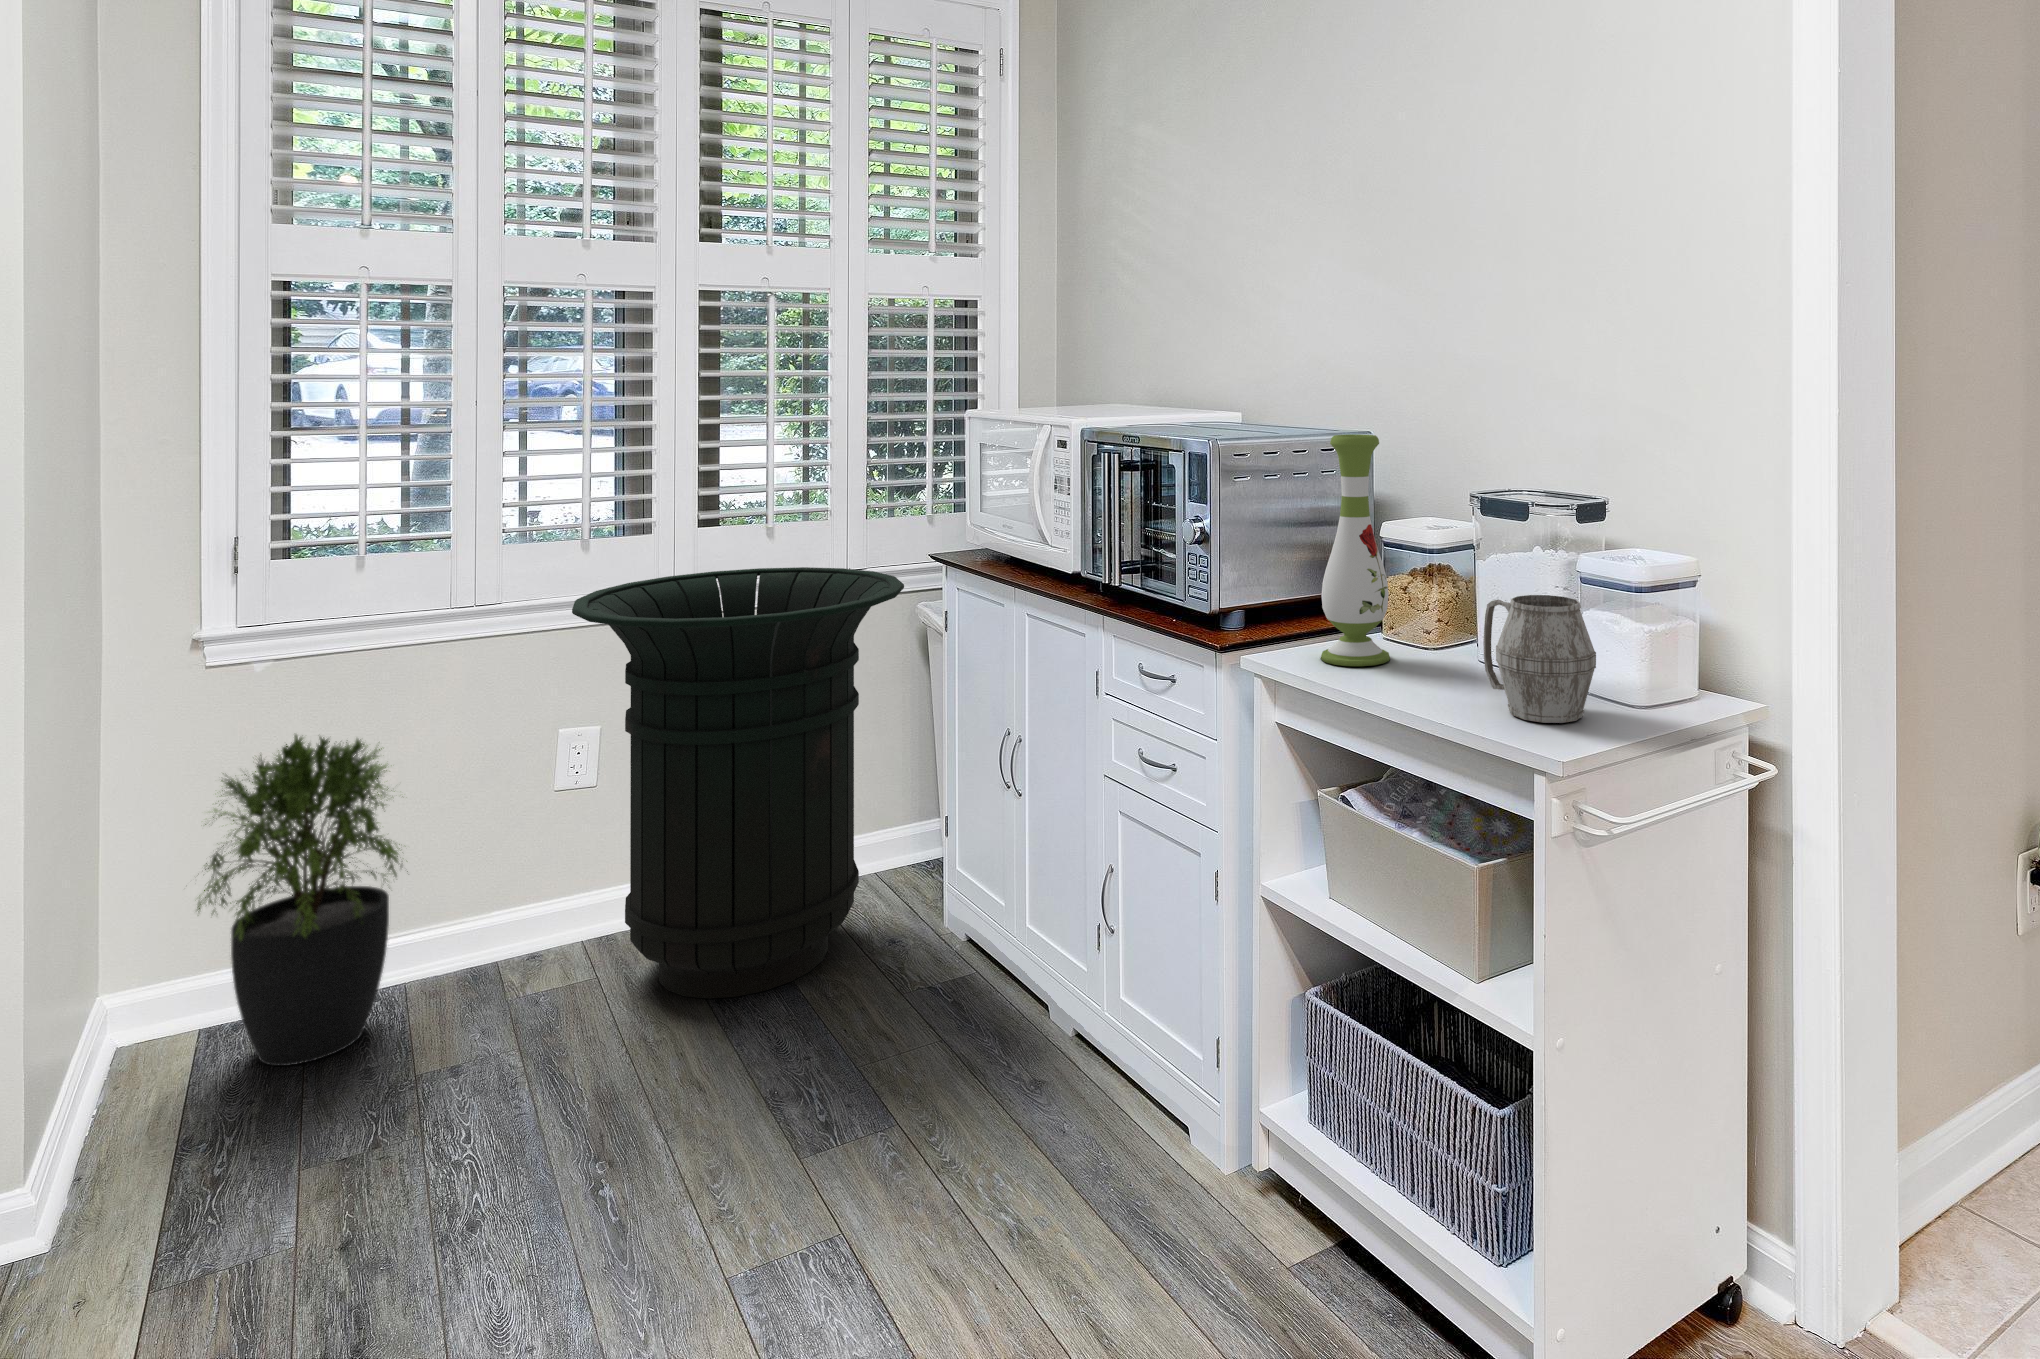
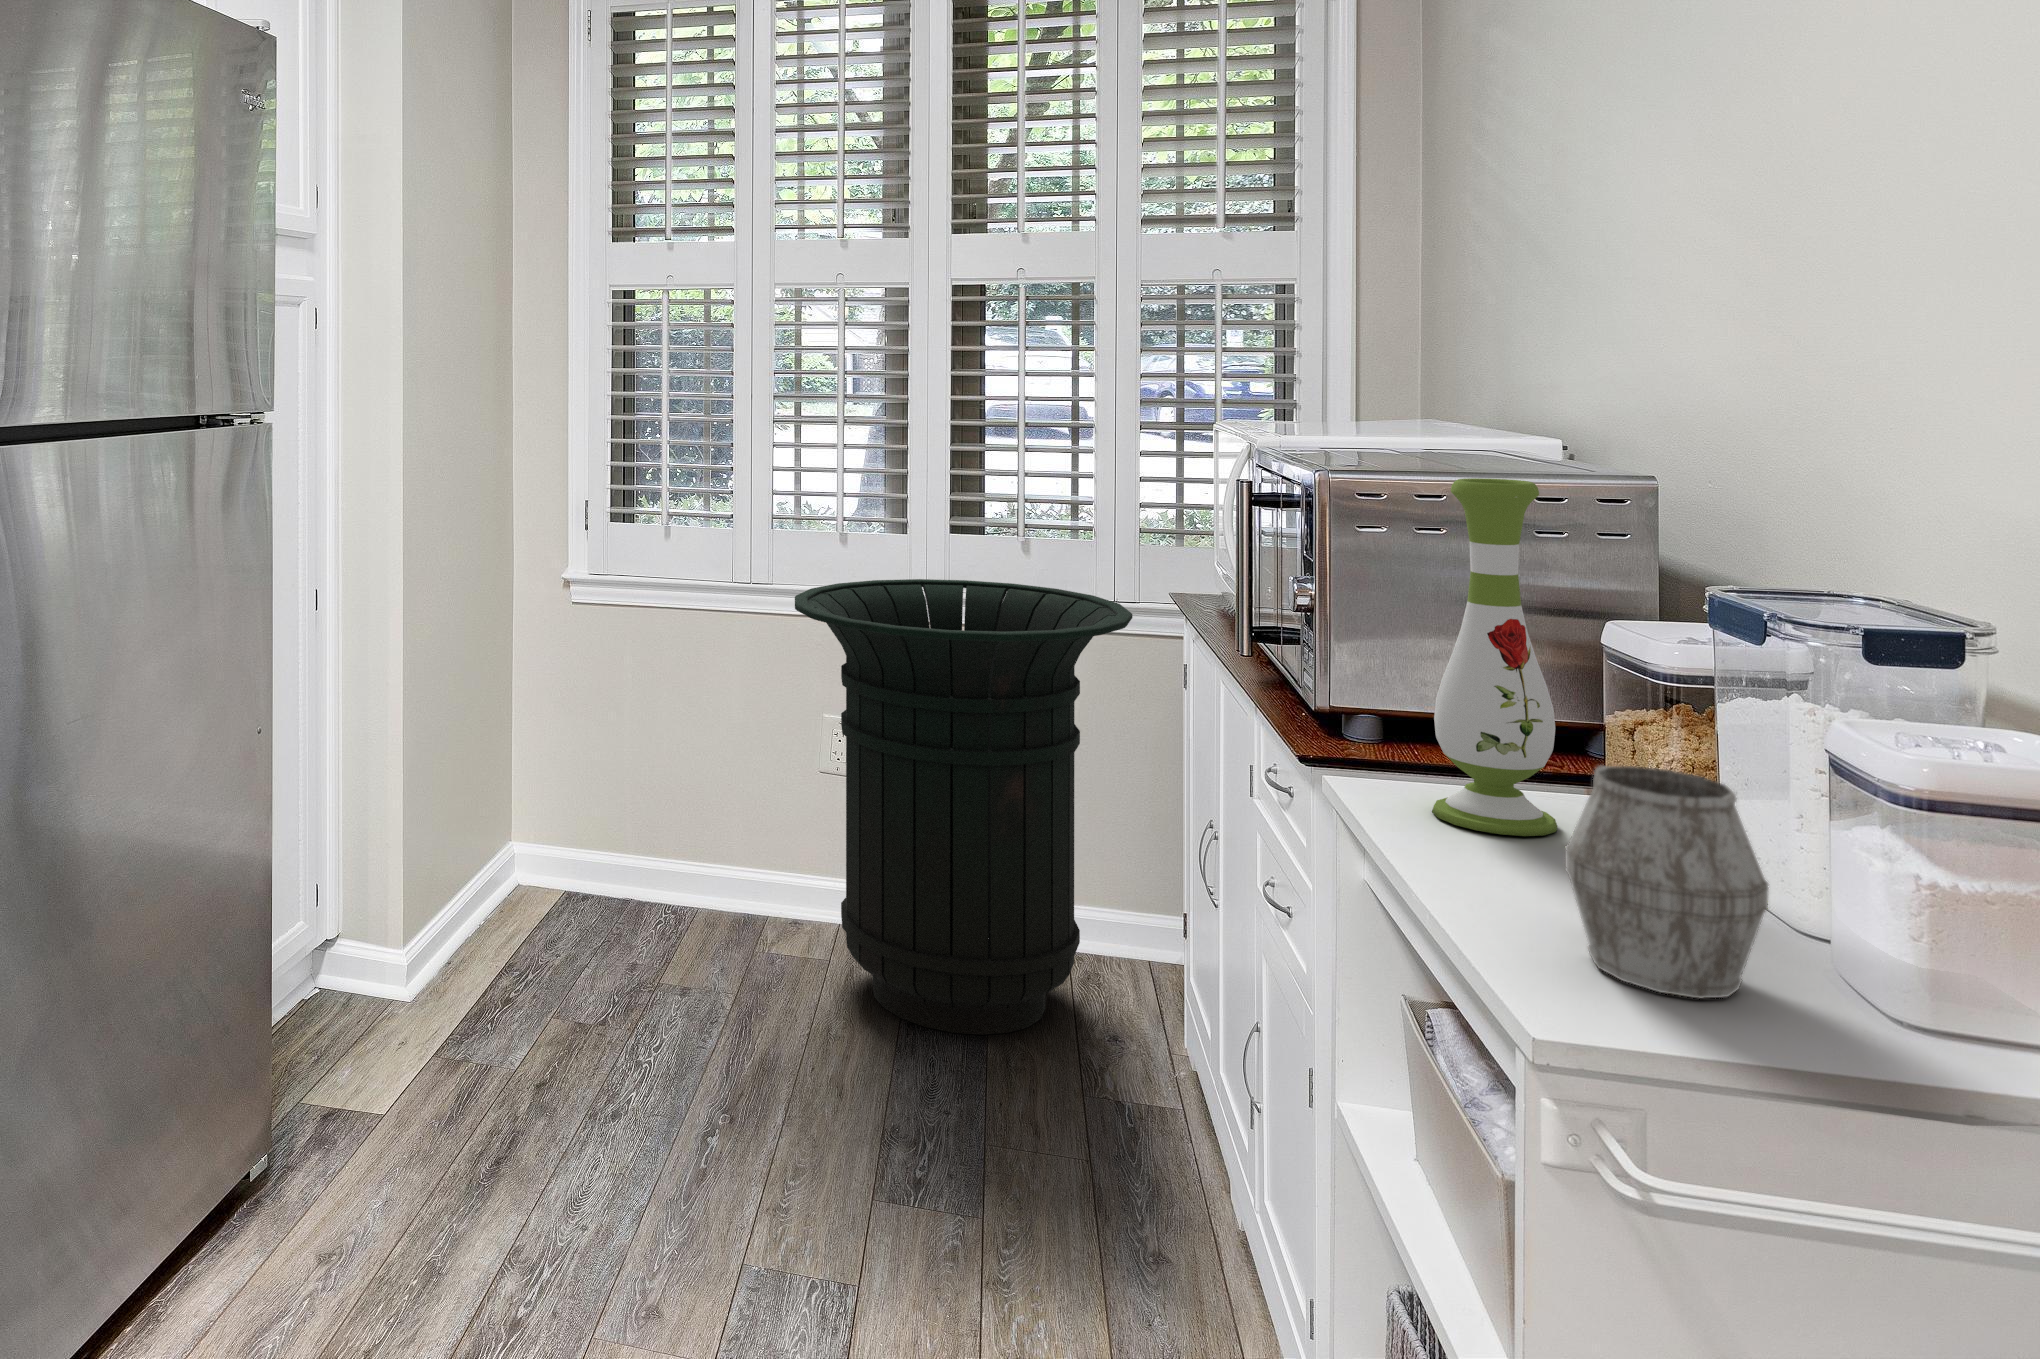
potted plant: present [197,735,408,1066] -> none [535,668,685,945]

